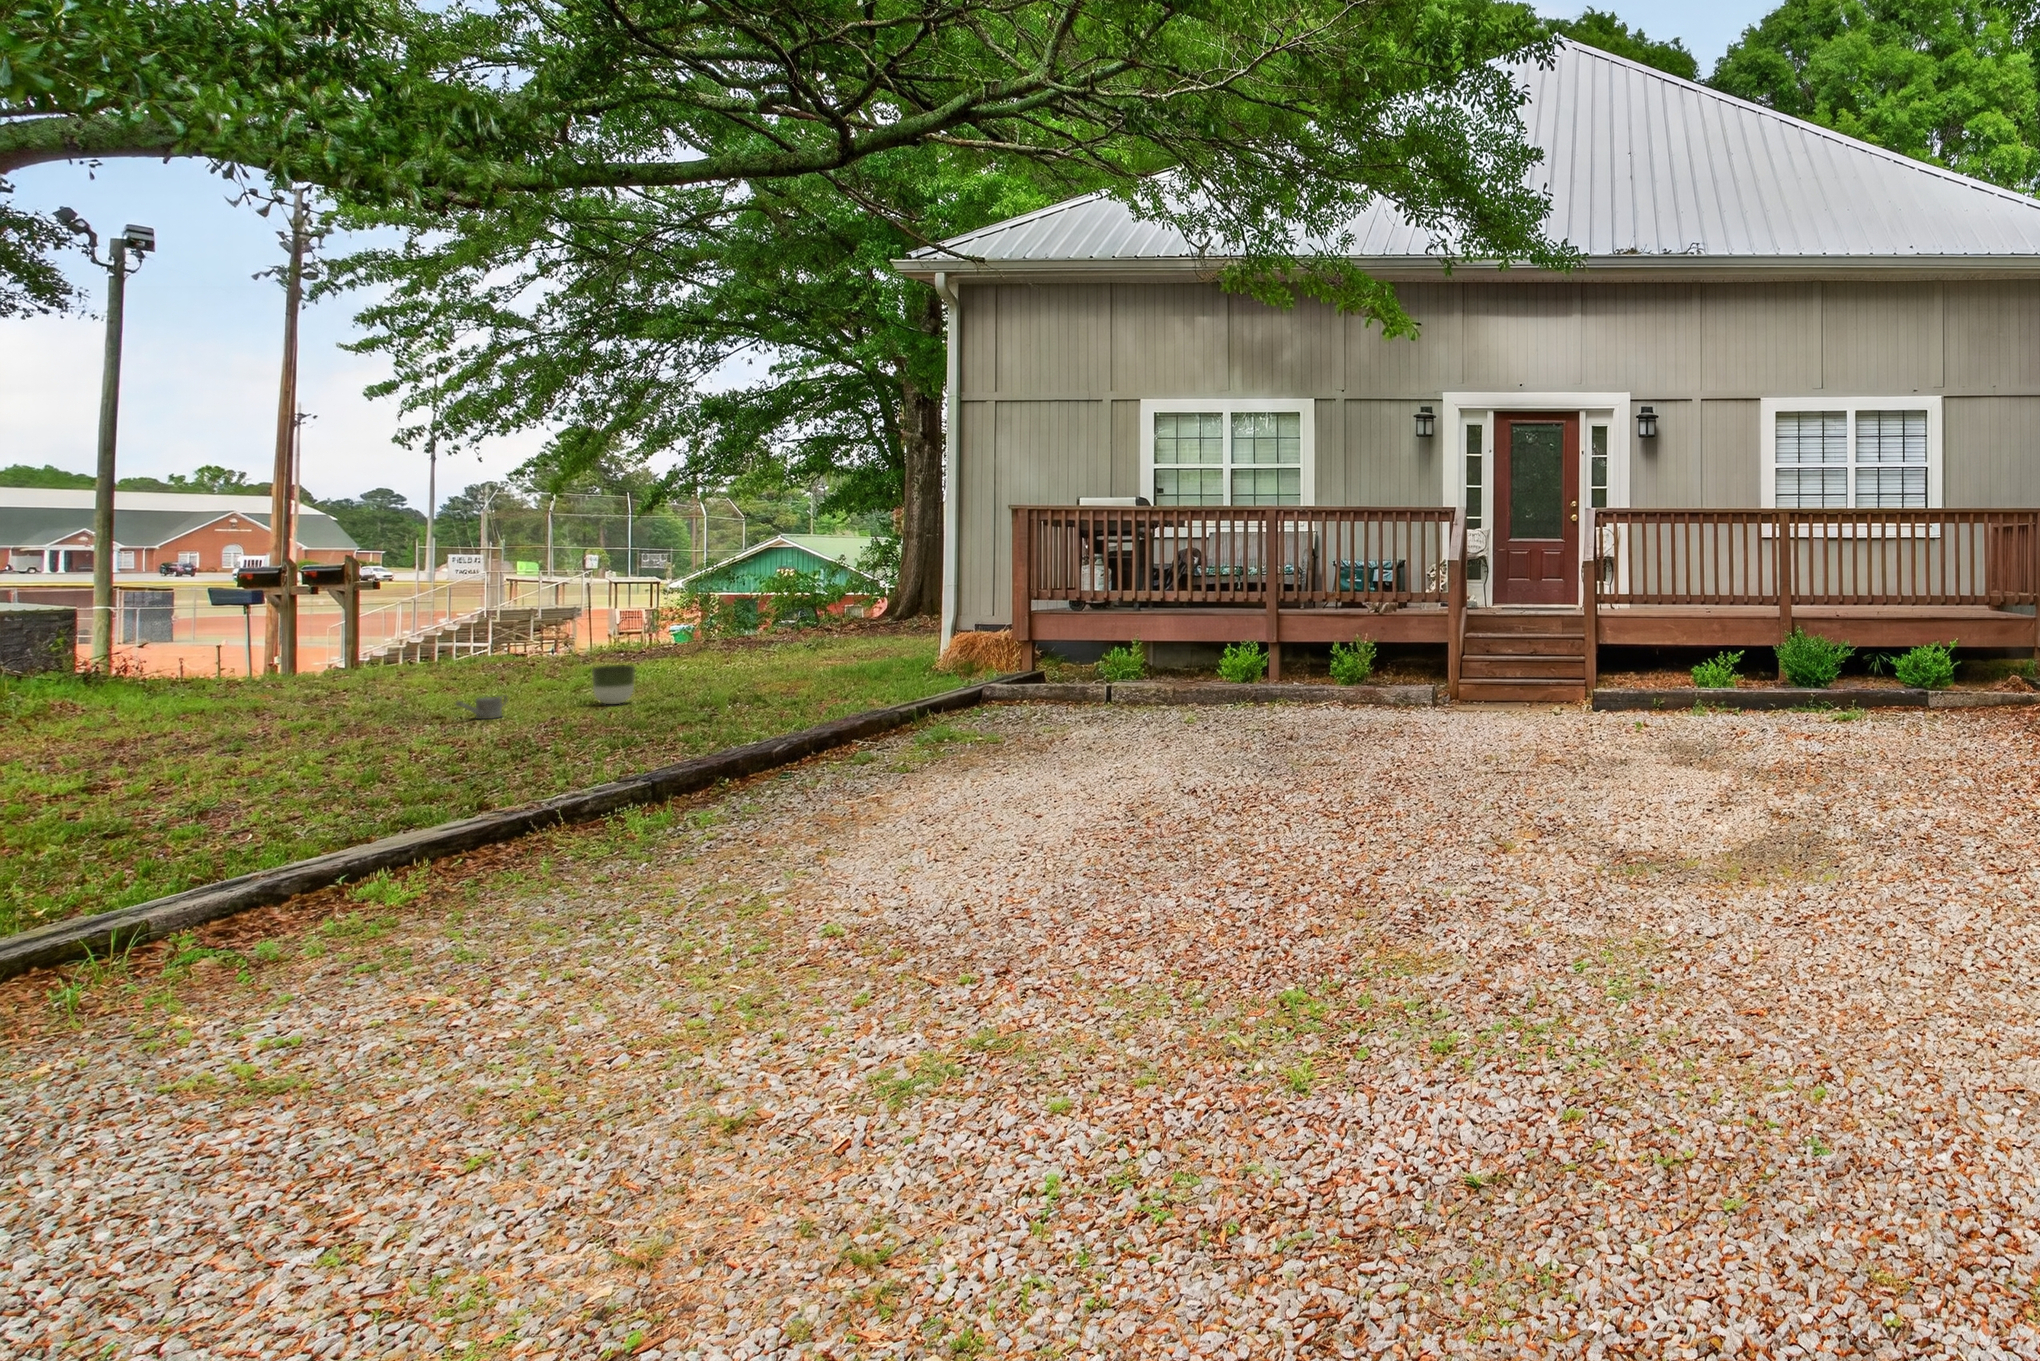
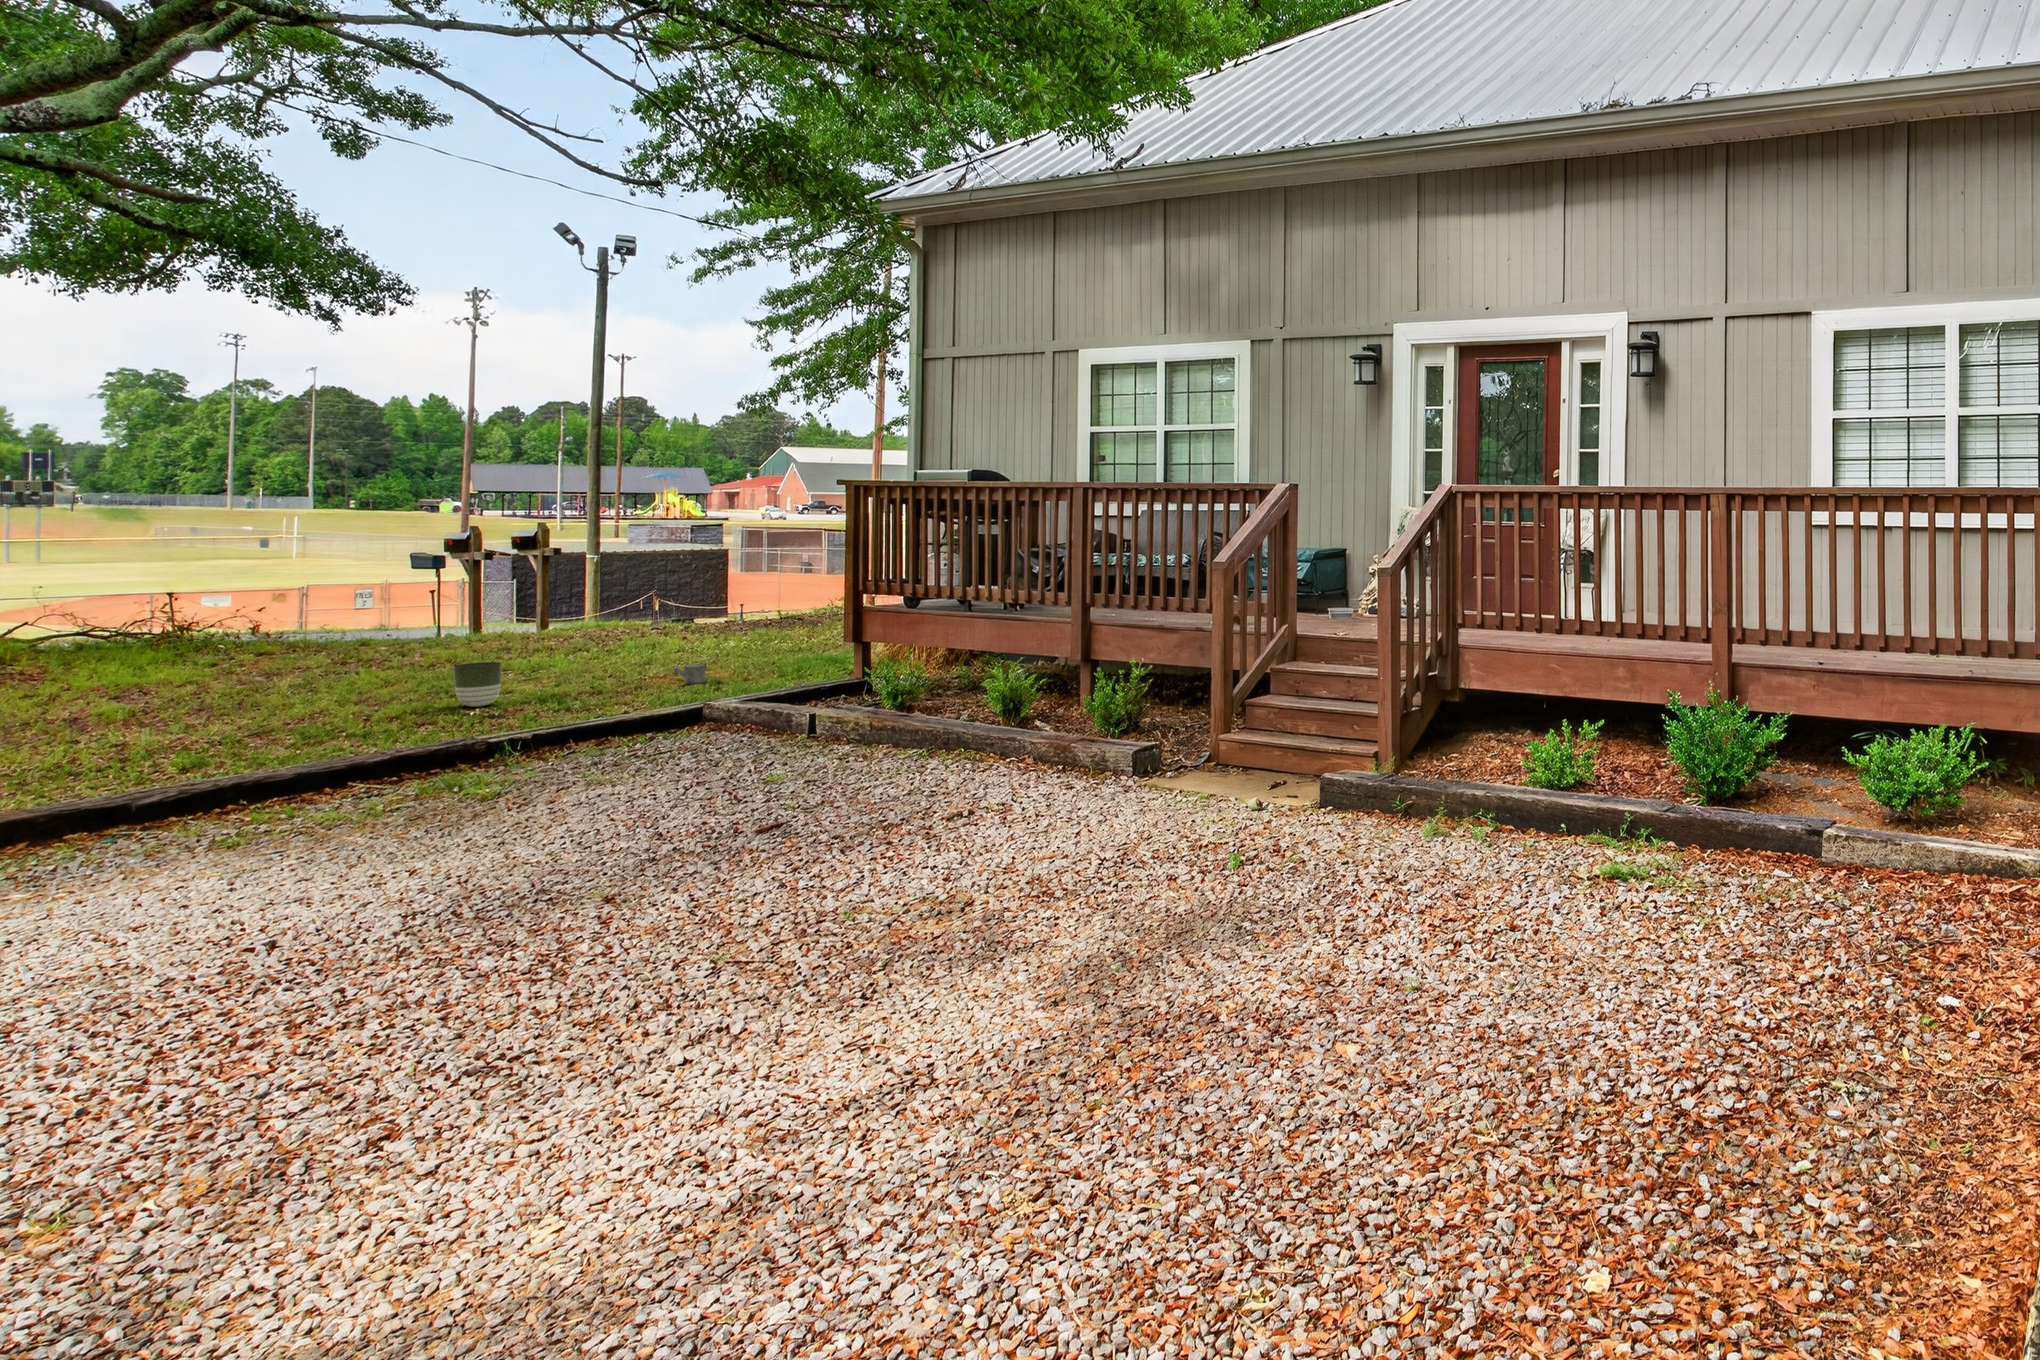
watering can: present [456,695,507,719] -> present [674,663,706,684]

